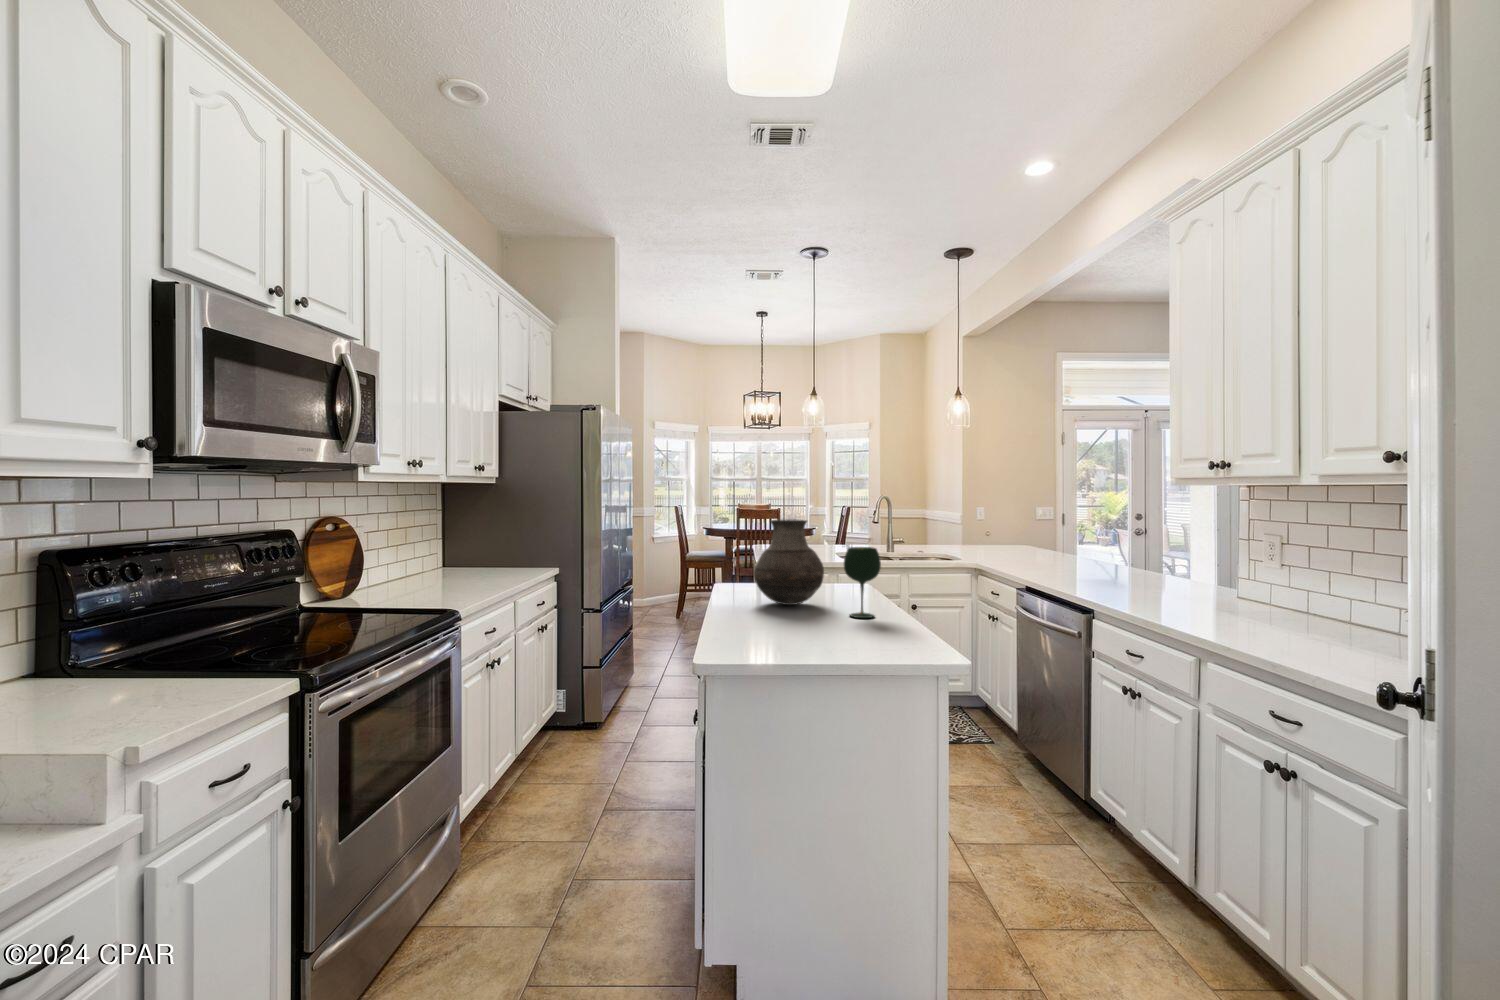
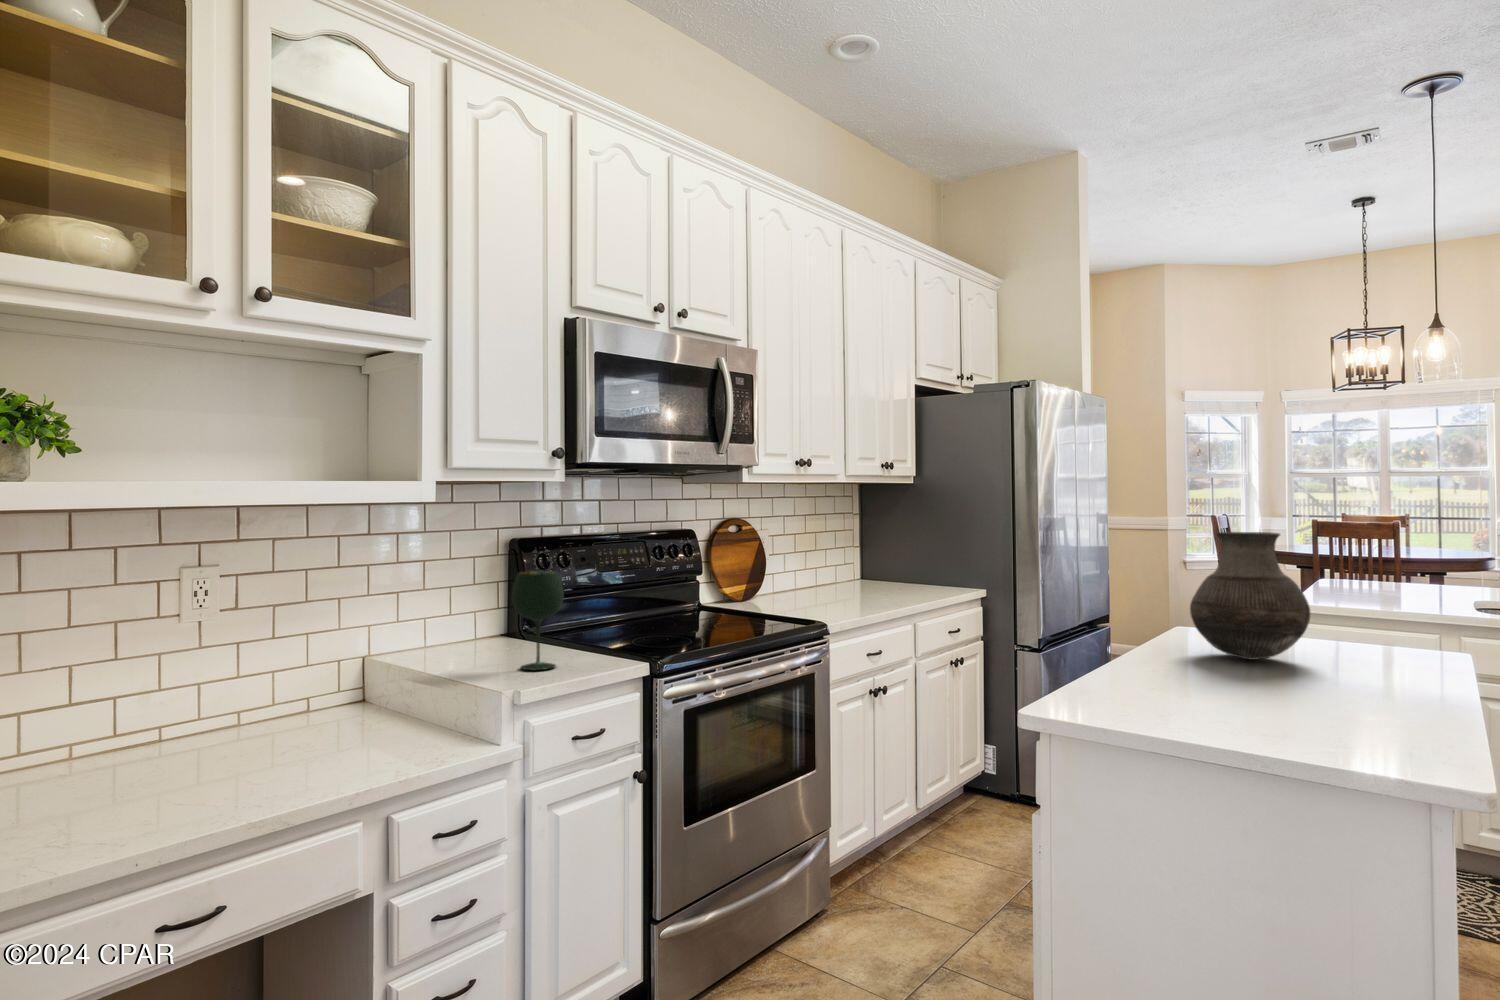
wine glass: present [844,547,881,618] -> present [512,571,564,670]

